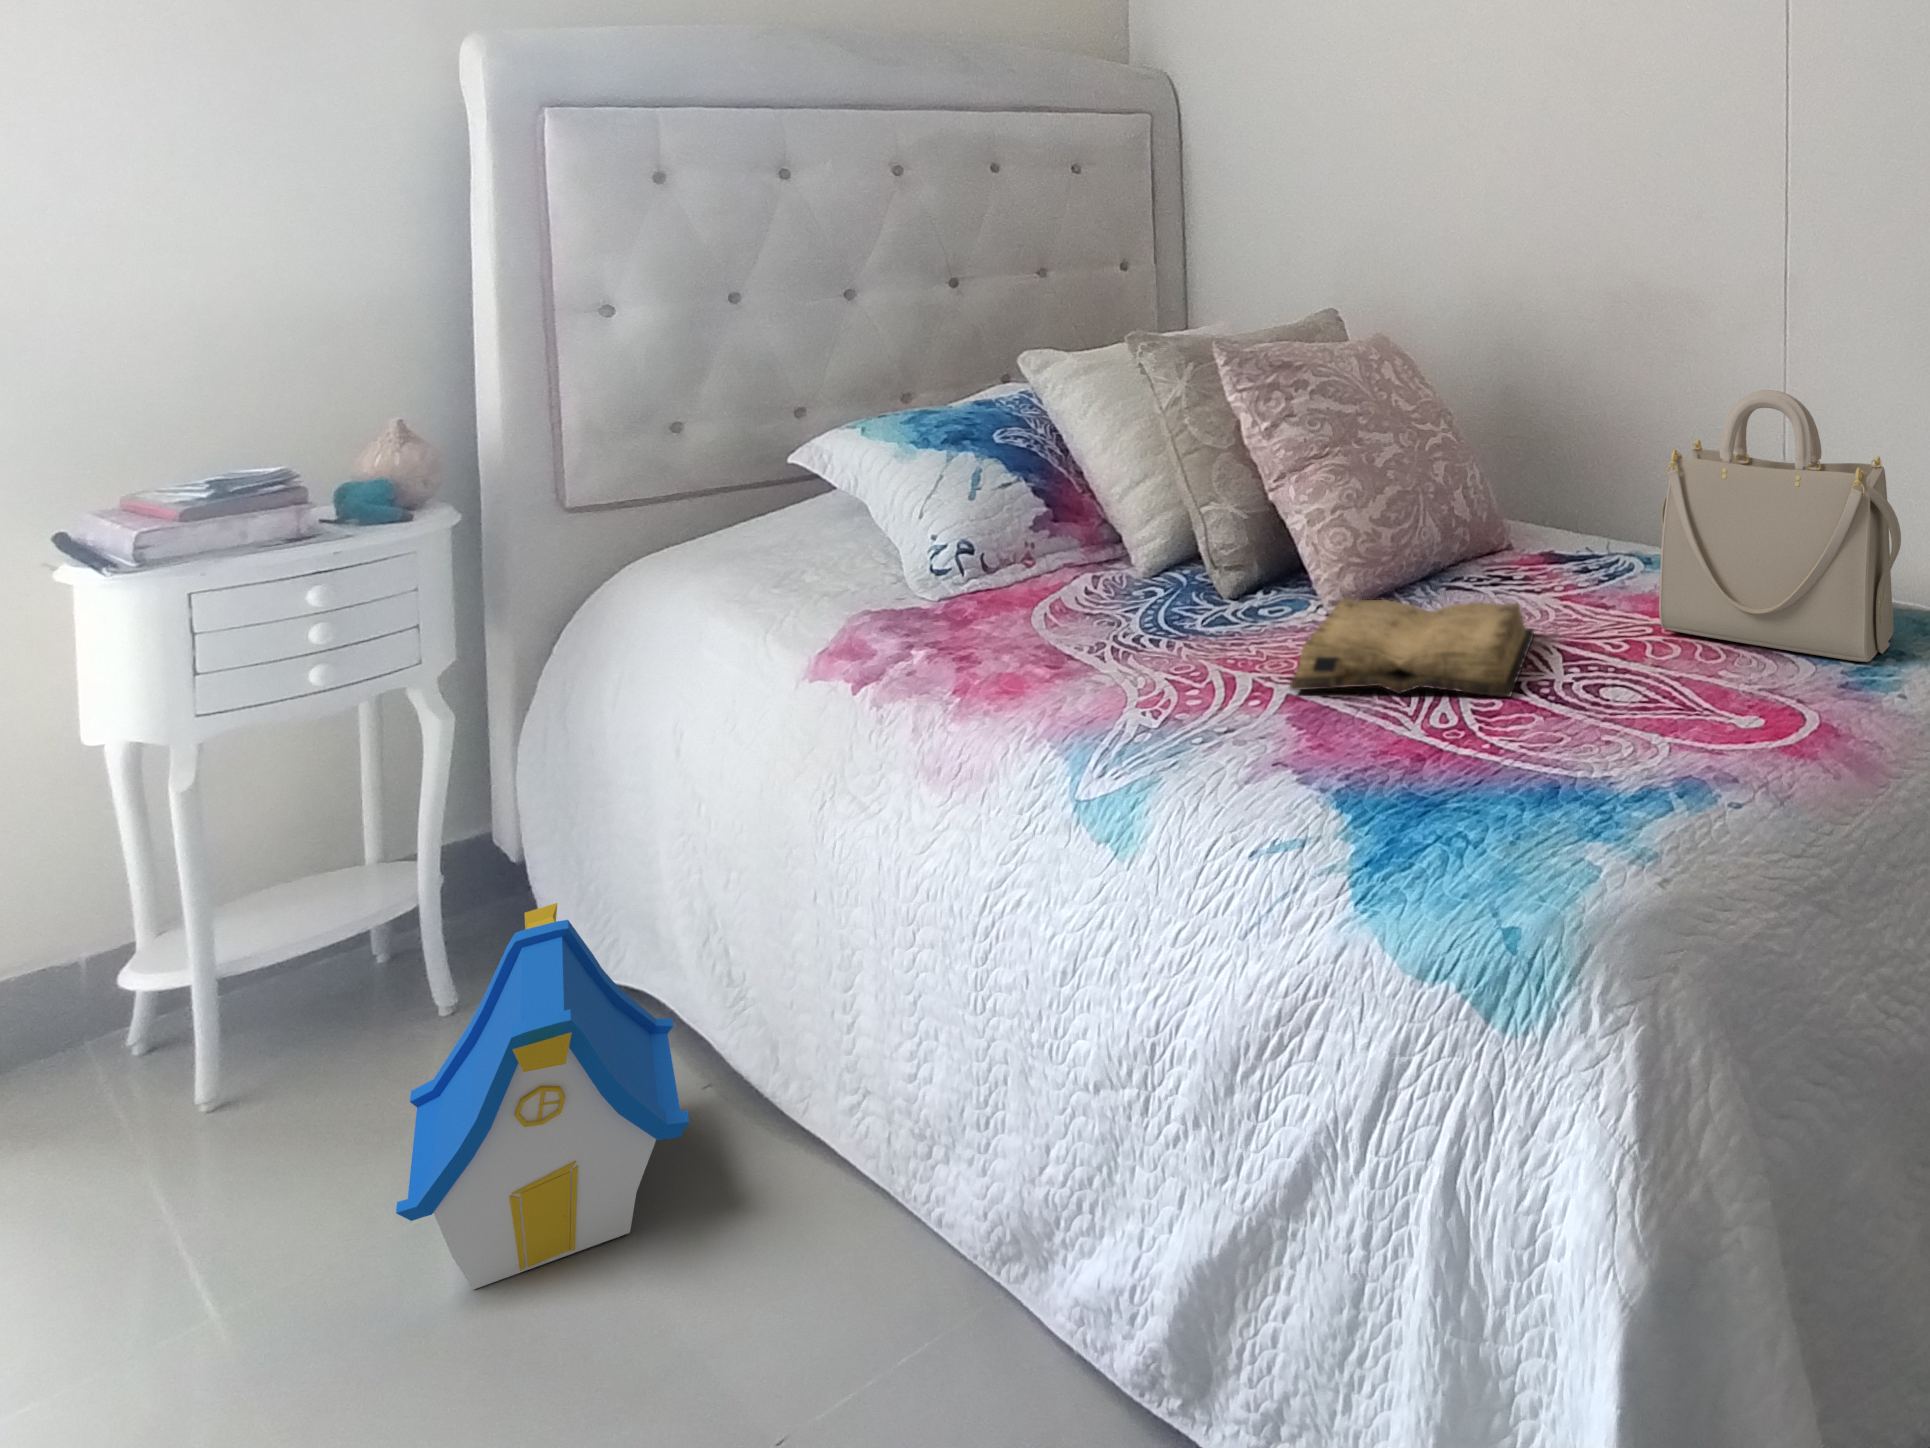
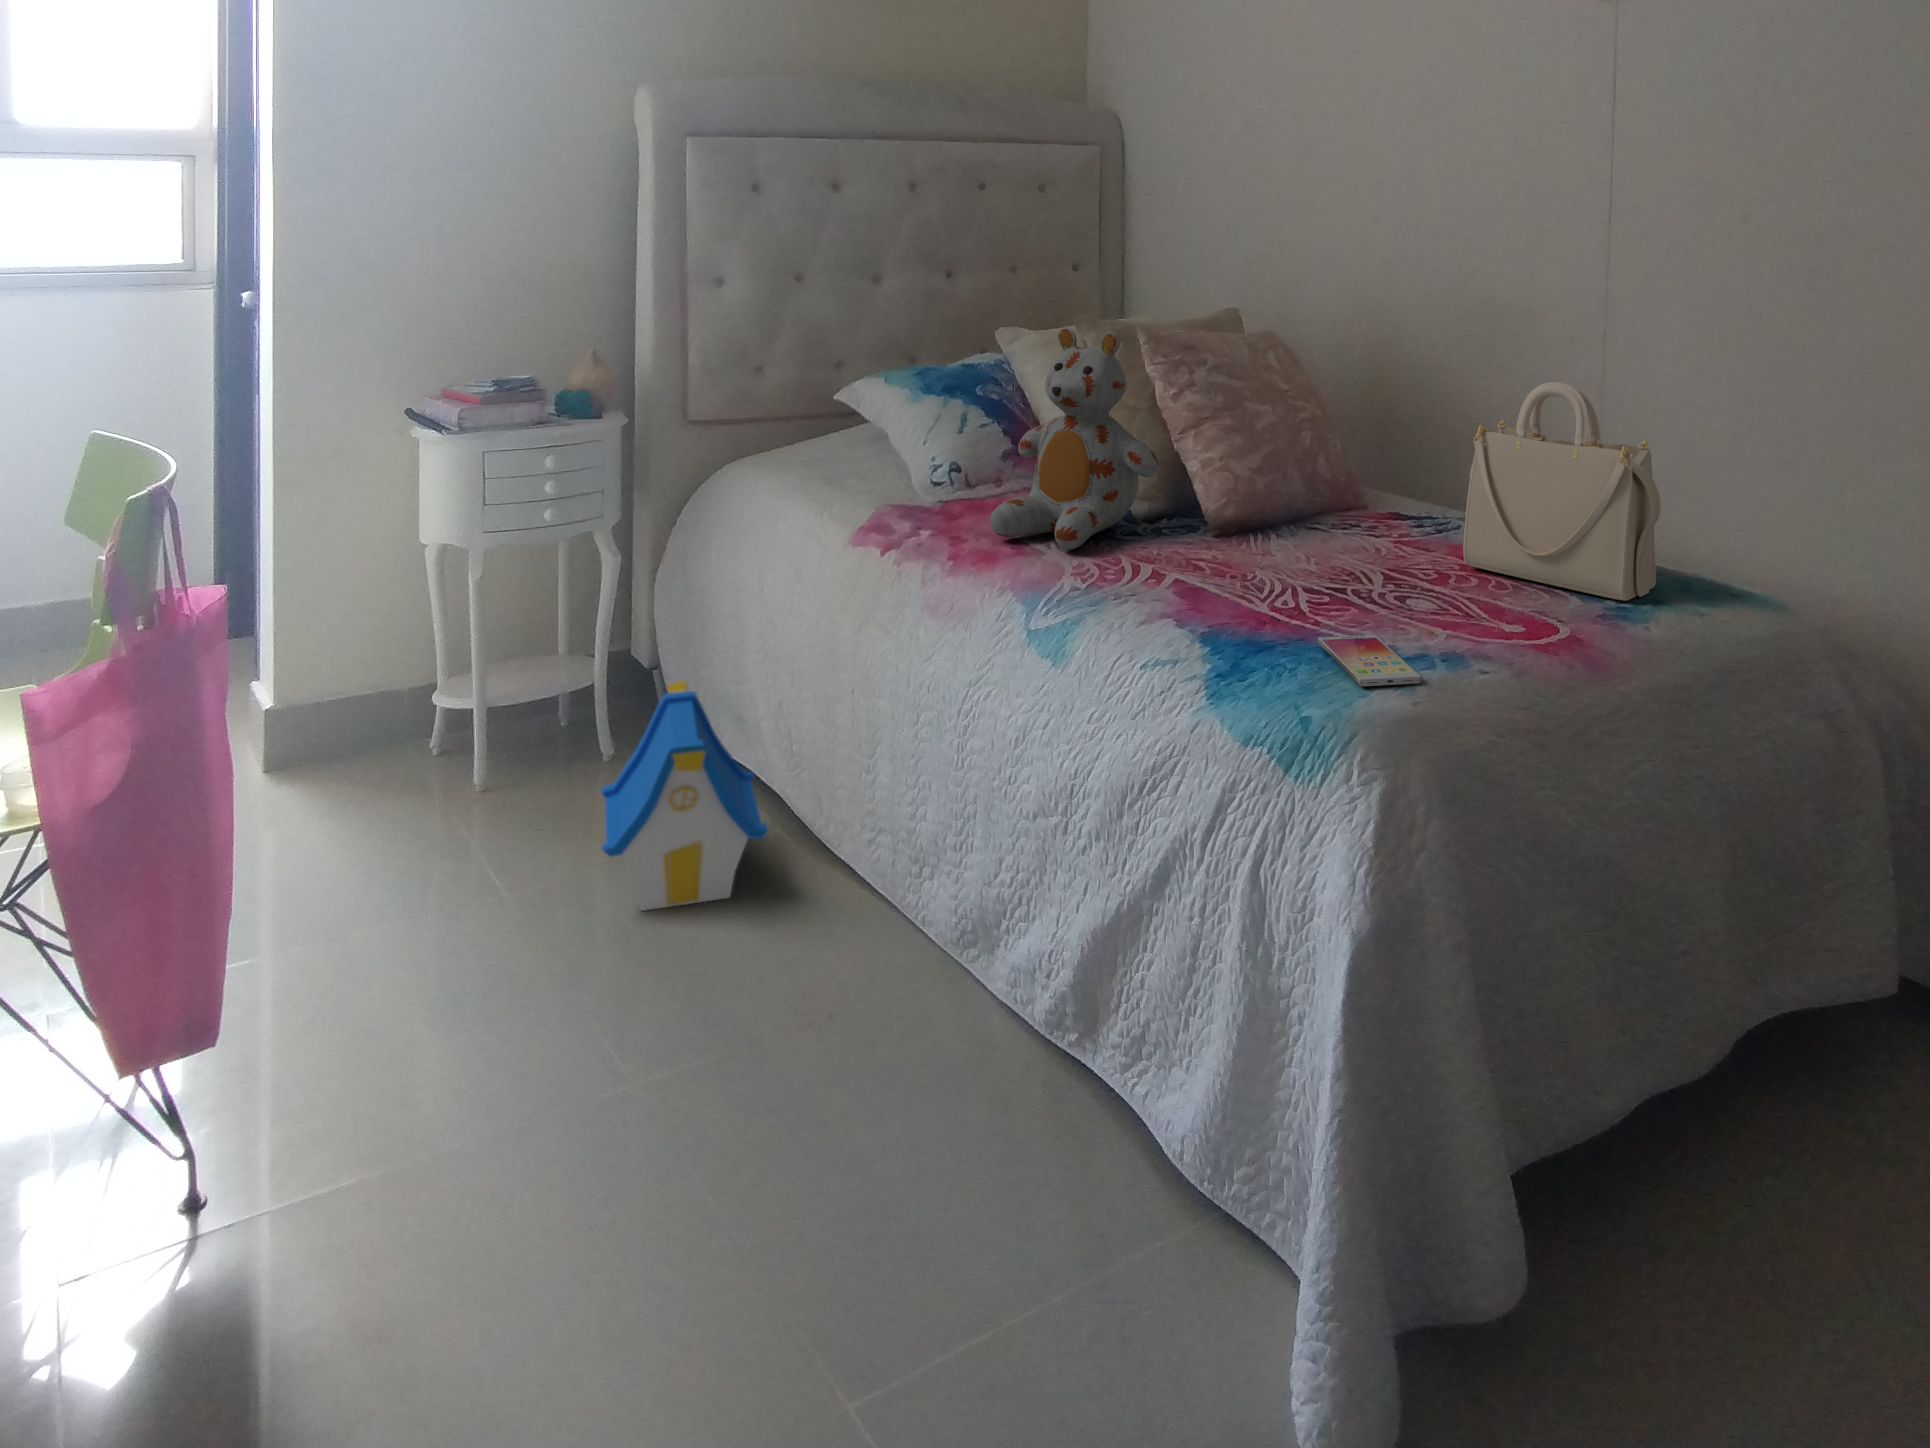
stuffed bear: none [1016,354,1254,664] -> present [990,327,1159,550]
diary: present [1290,599,1534,697] -> none [1177,519,1365,596]
smartphone: none [1502,762,1655,858] -> present [1318,635,1421,686]

